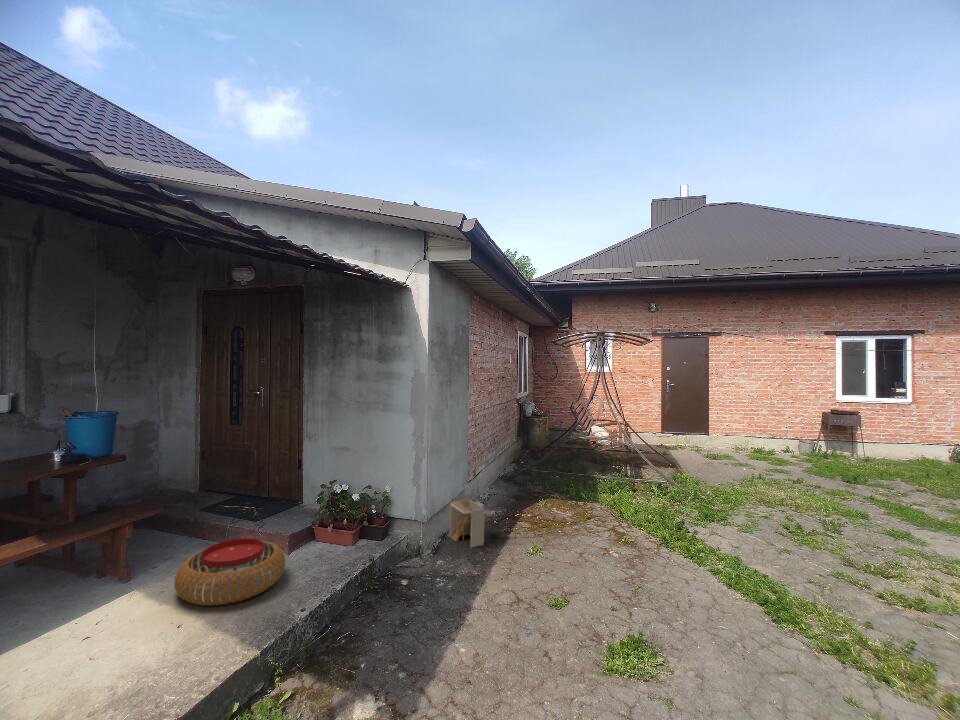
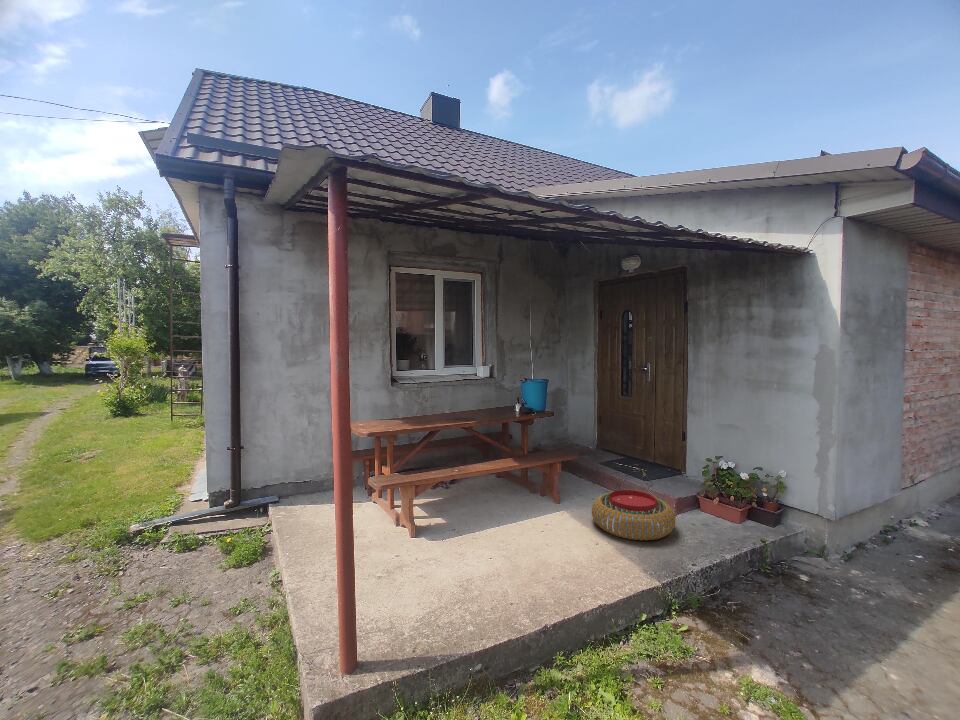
storage bin: present [450,495,485,547] -> none [869,503,930,571]

